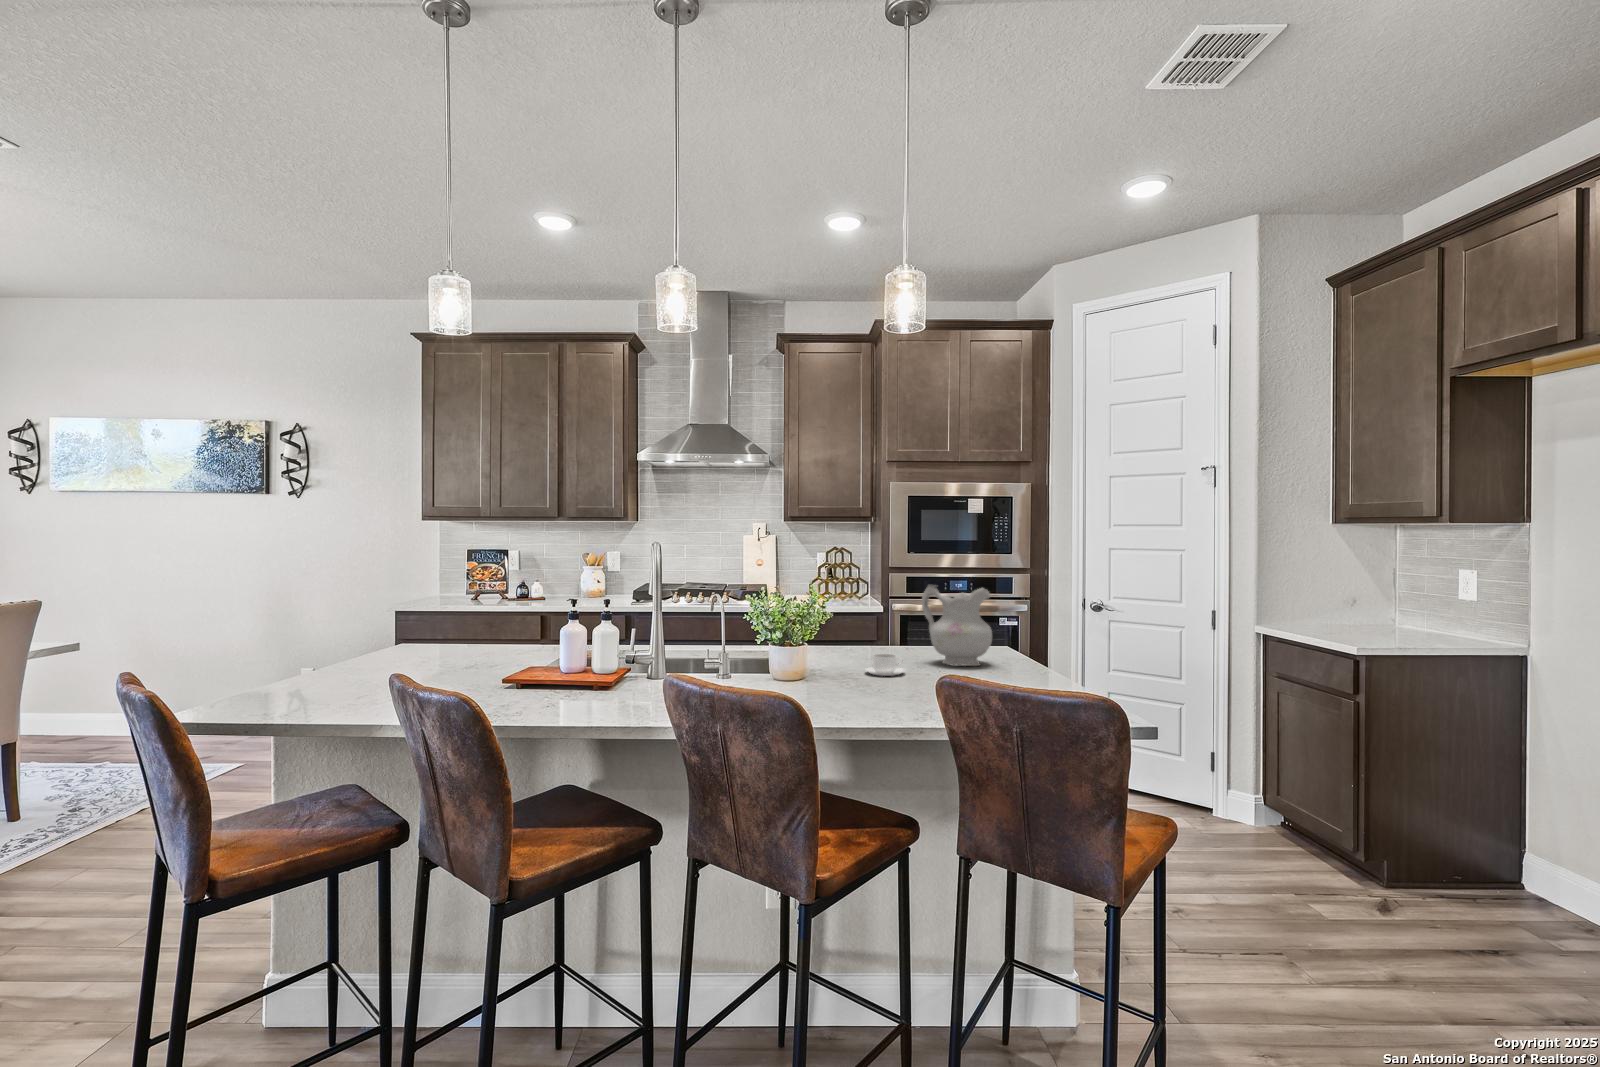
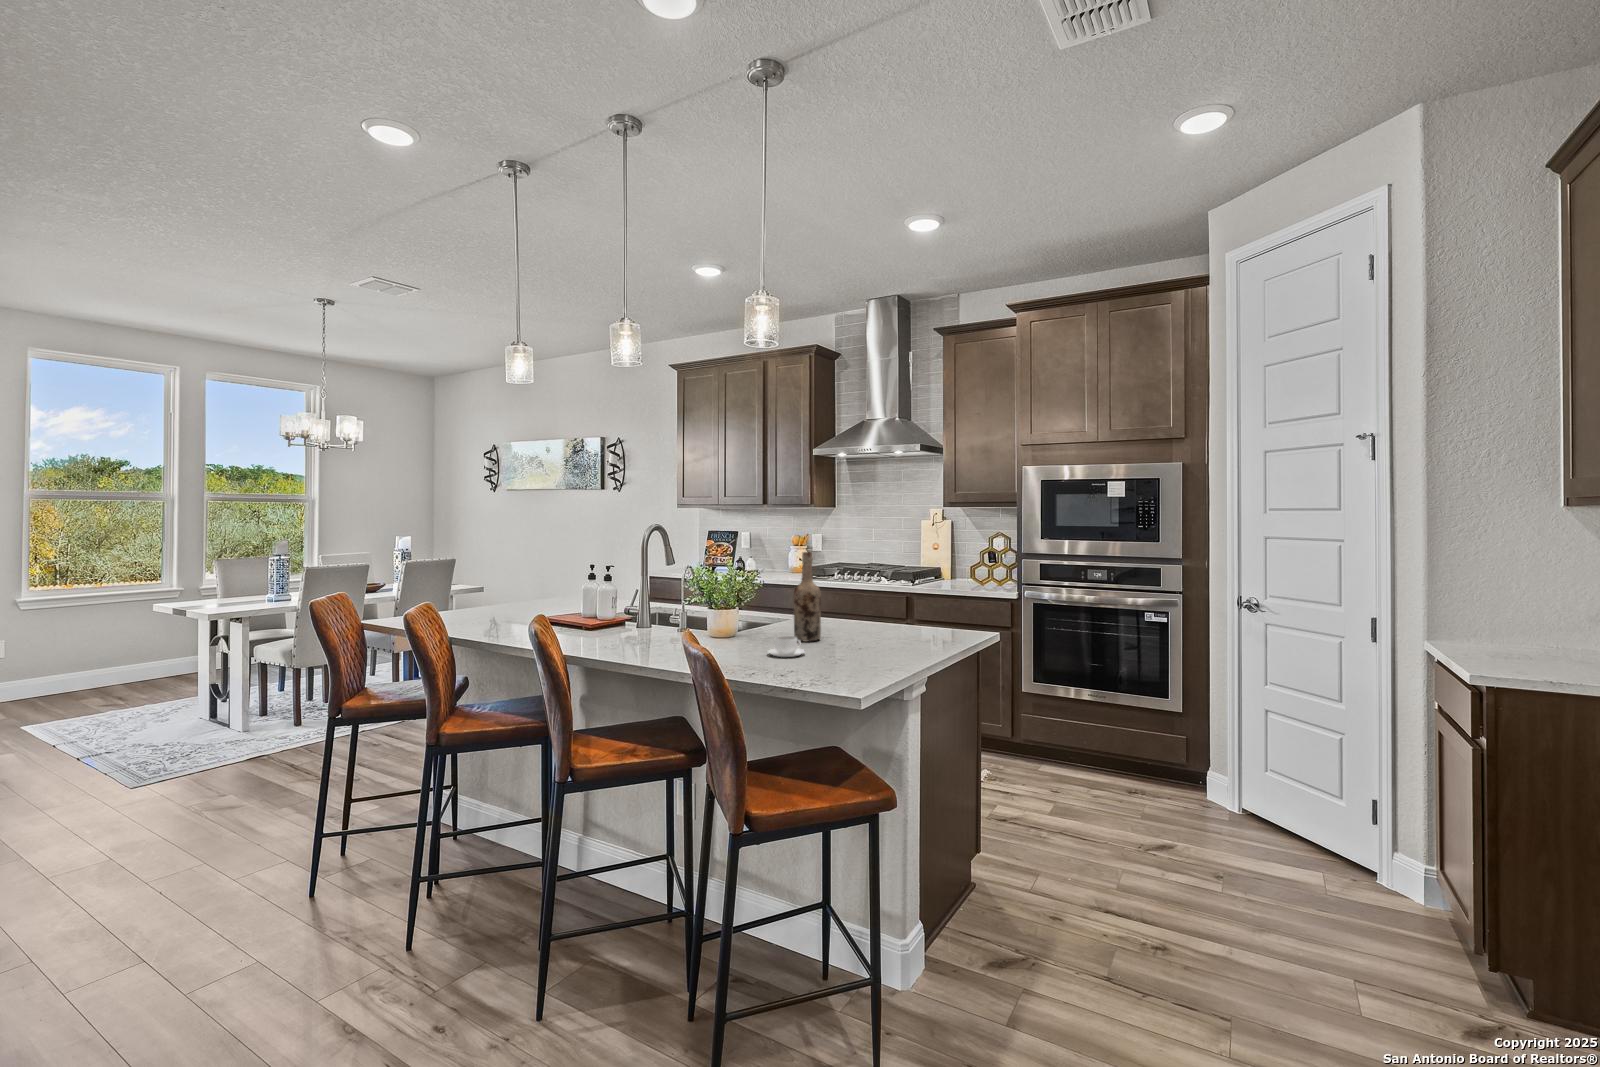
wine bottle: none [839,565,869,661] -> present [794,552,821,642]
ceramic pitcher: present [922,585,992,666] -> none [856,573,918,656]

